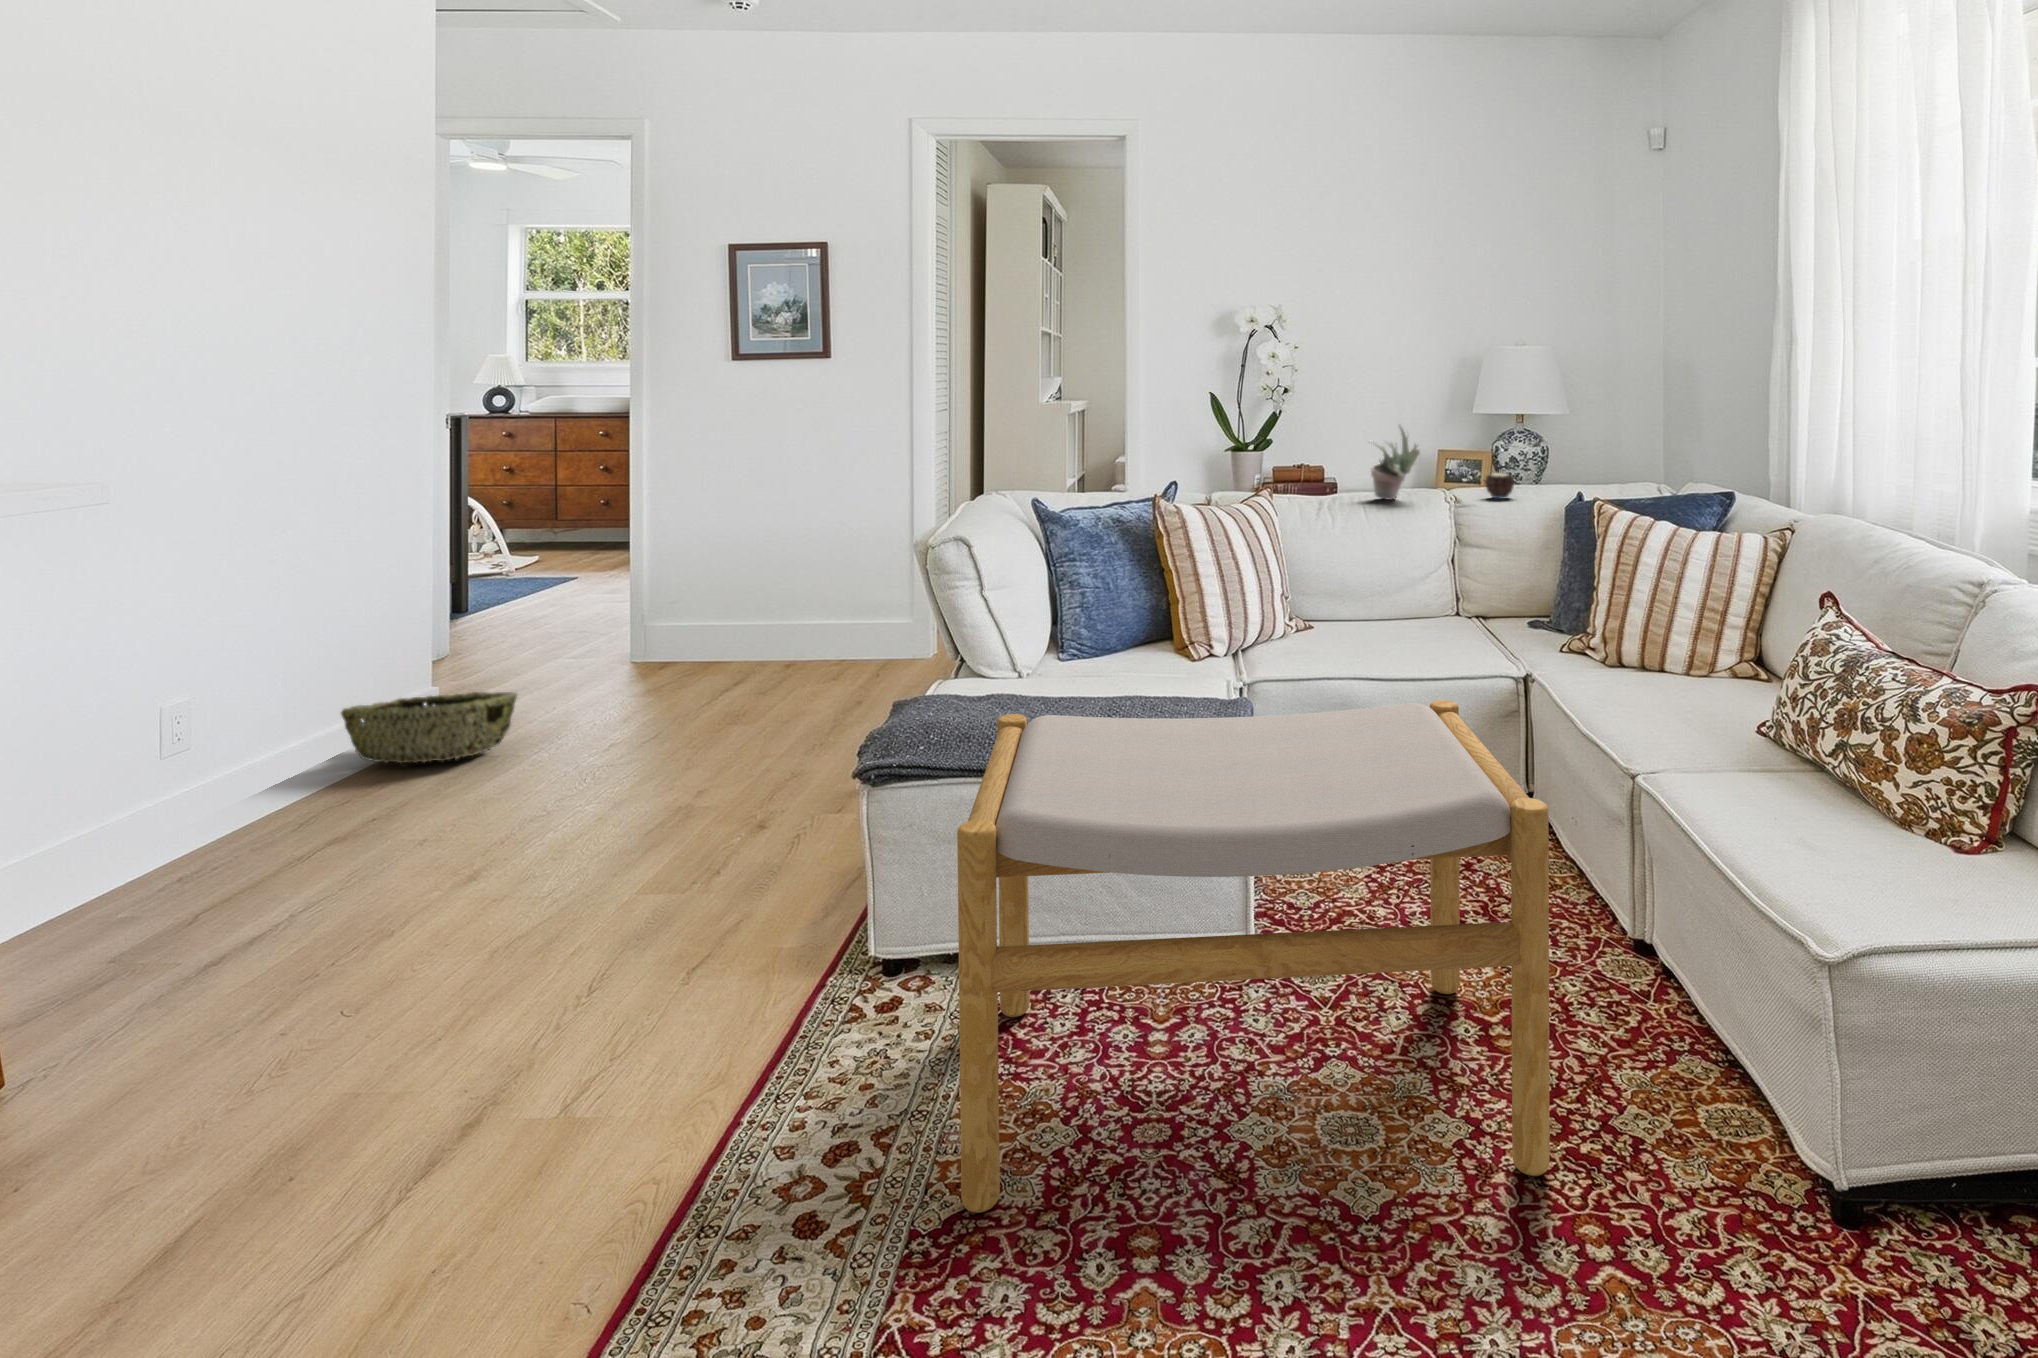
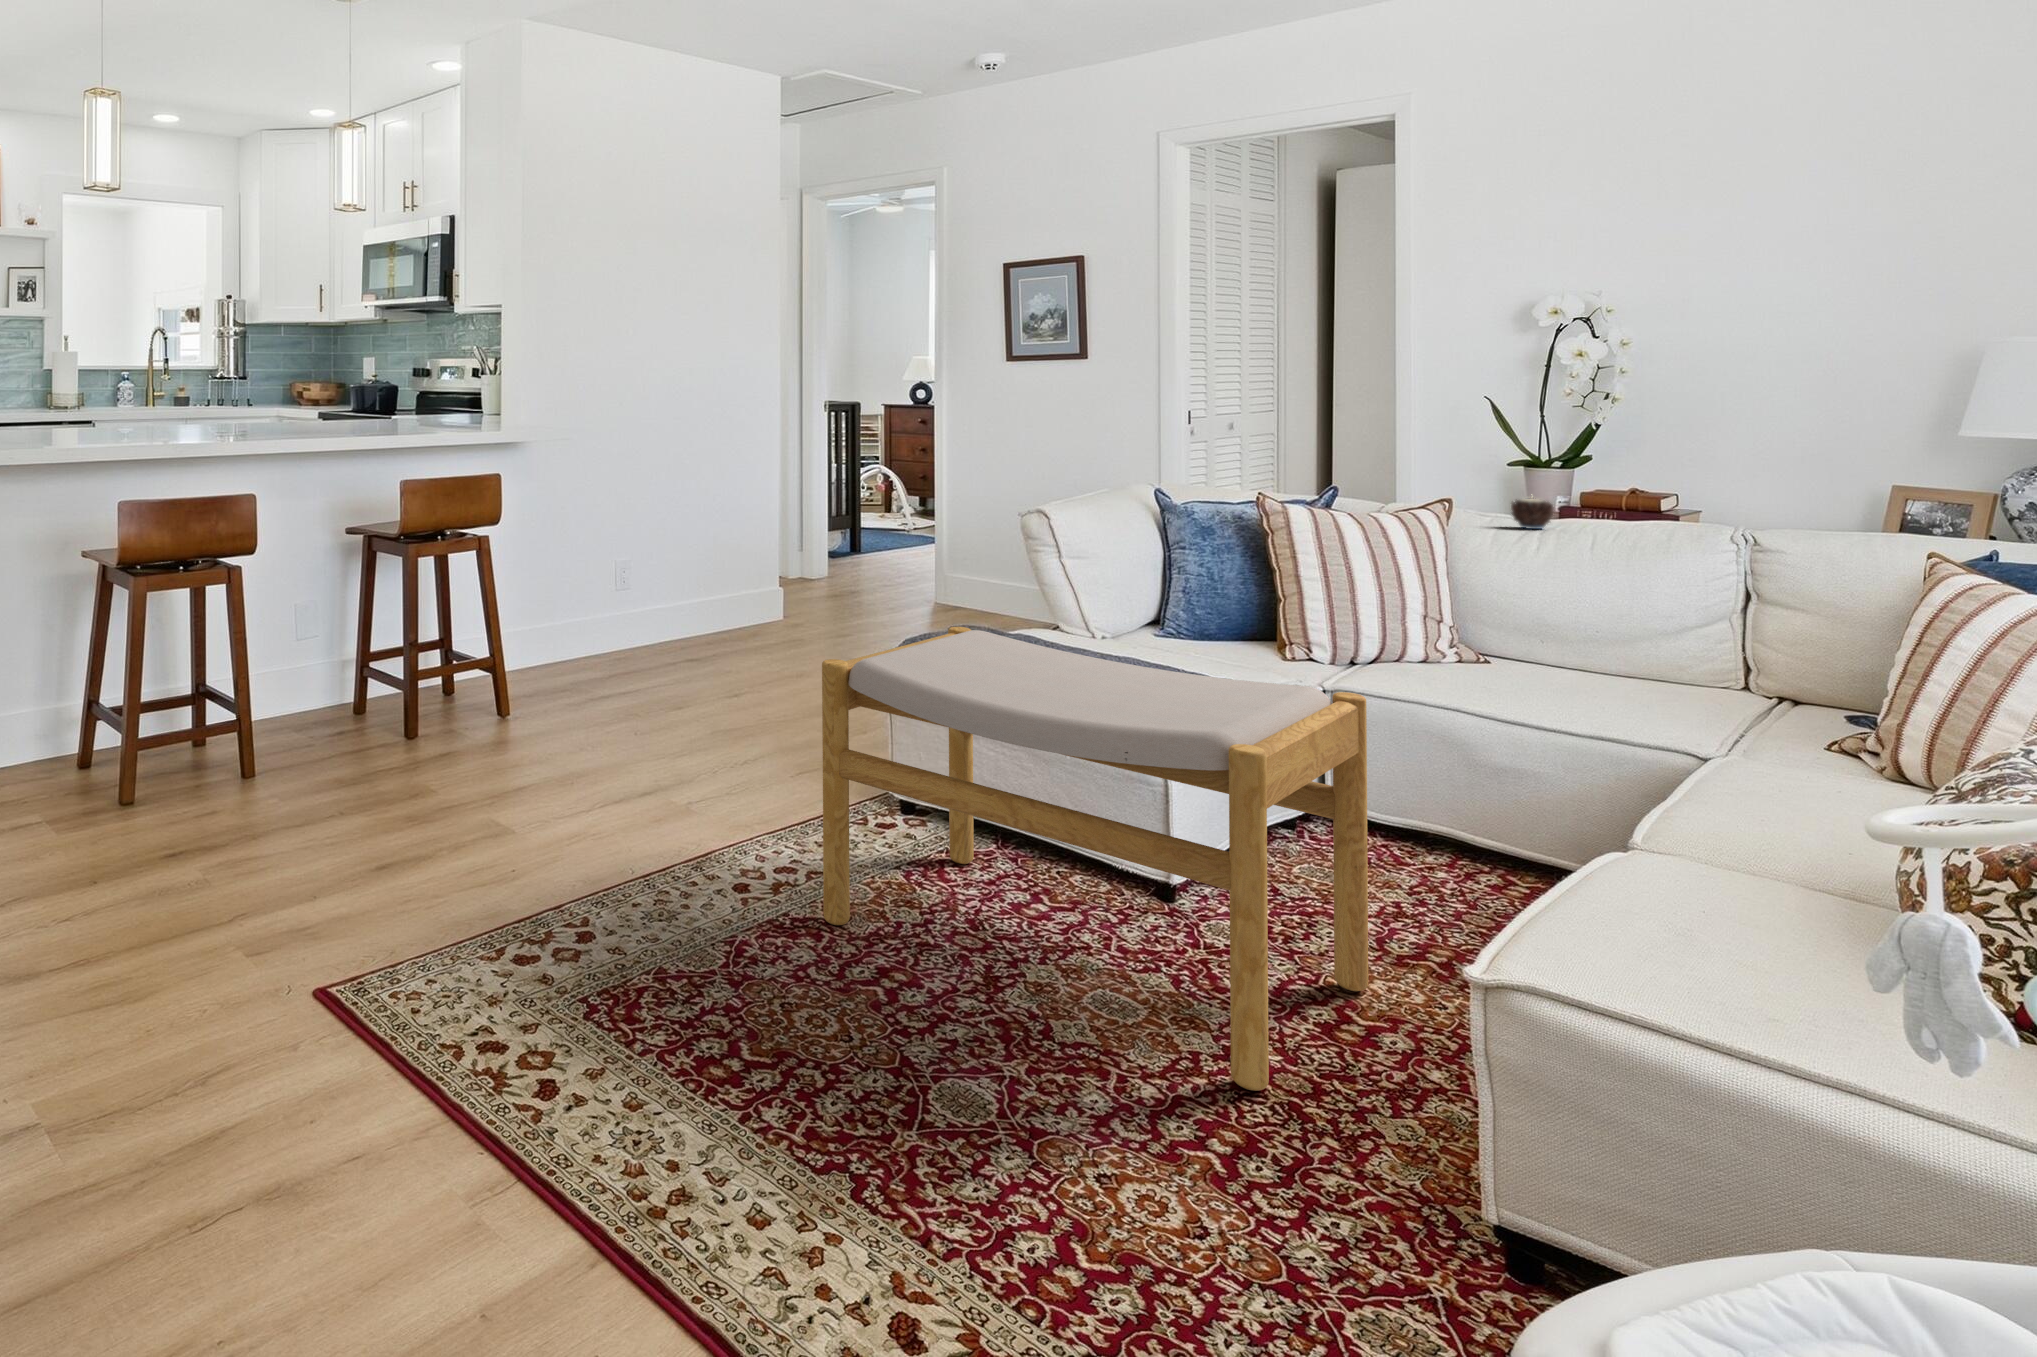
succulent plant: present [1370,426,1420,499] -> none [1618,439,1701,534]
candle: present [1485,473,1515,499] -> present [1511,499,1553,529]
woven basket: present [341,692,517,763] -> none [704,591,806,642]

